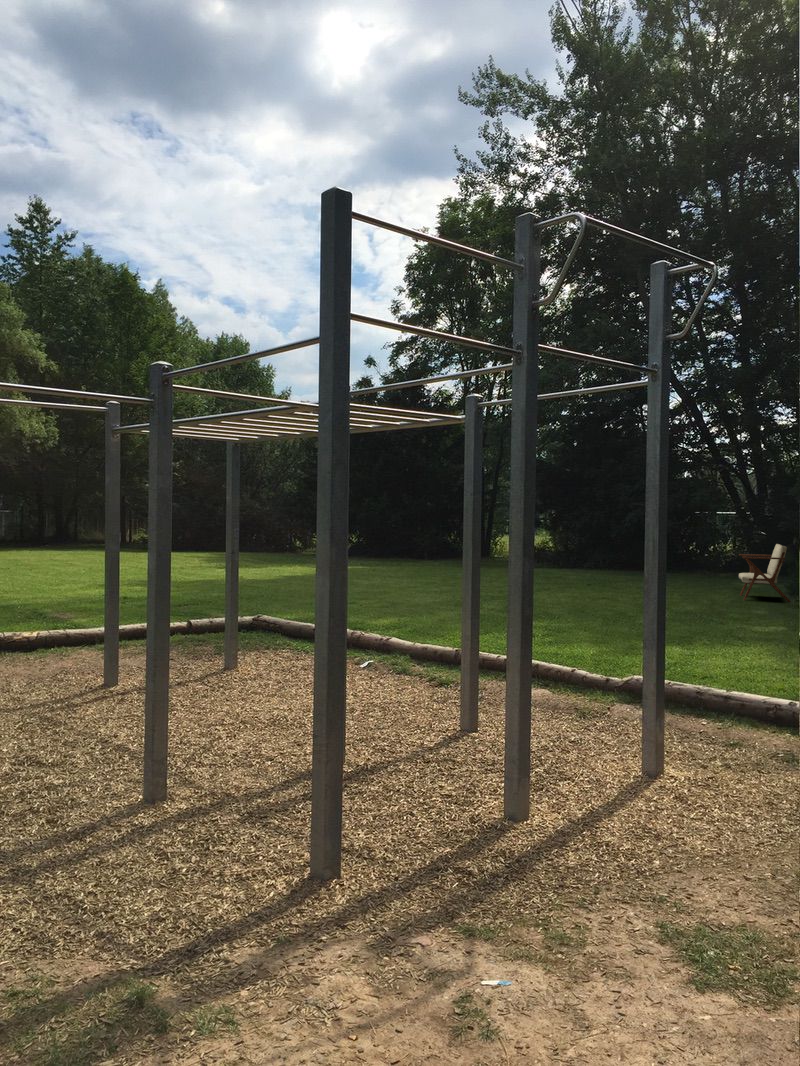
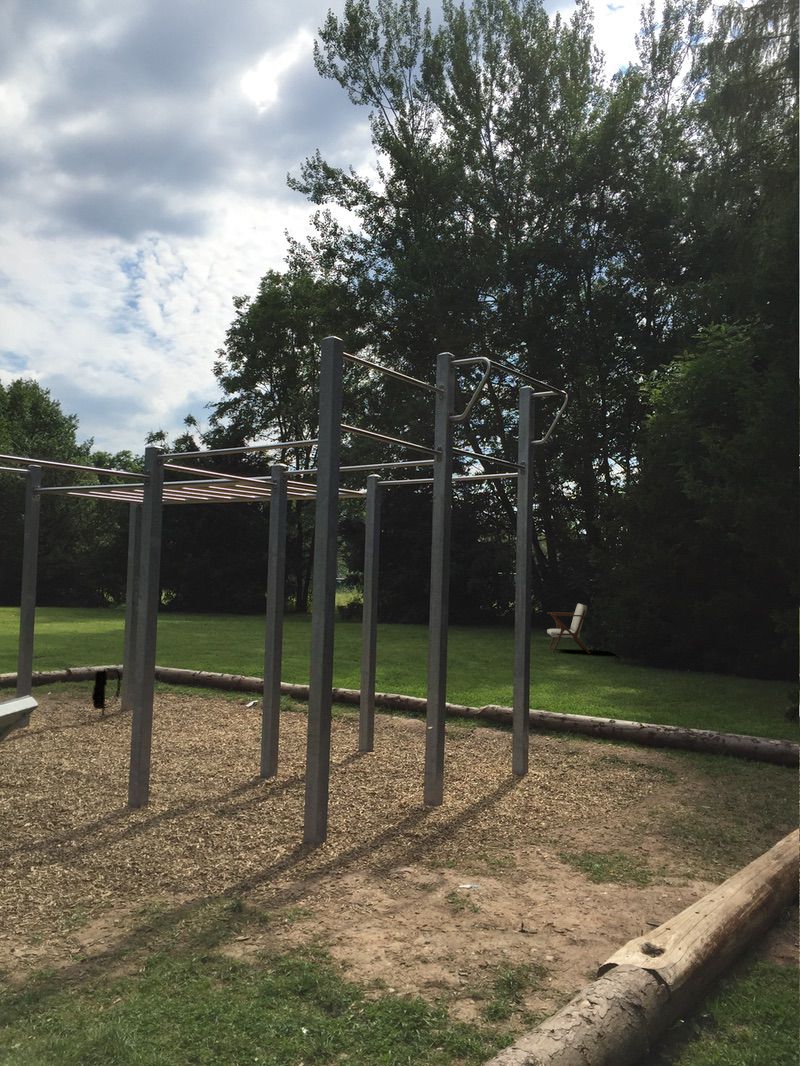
backpack: none [189,619,221,670] -> present [92,668,121,715]

